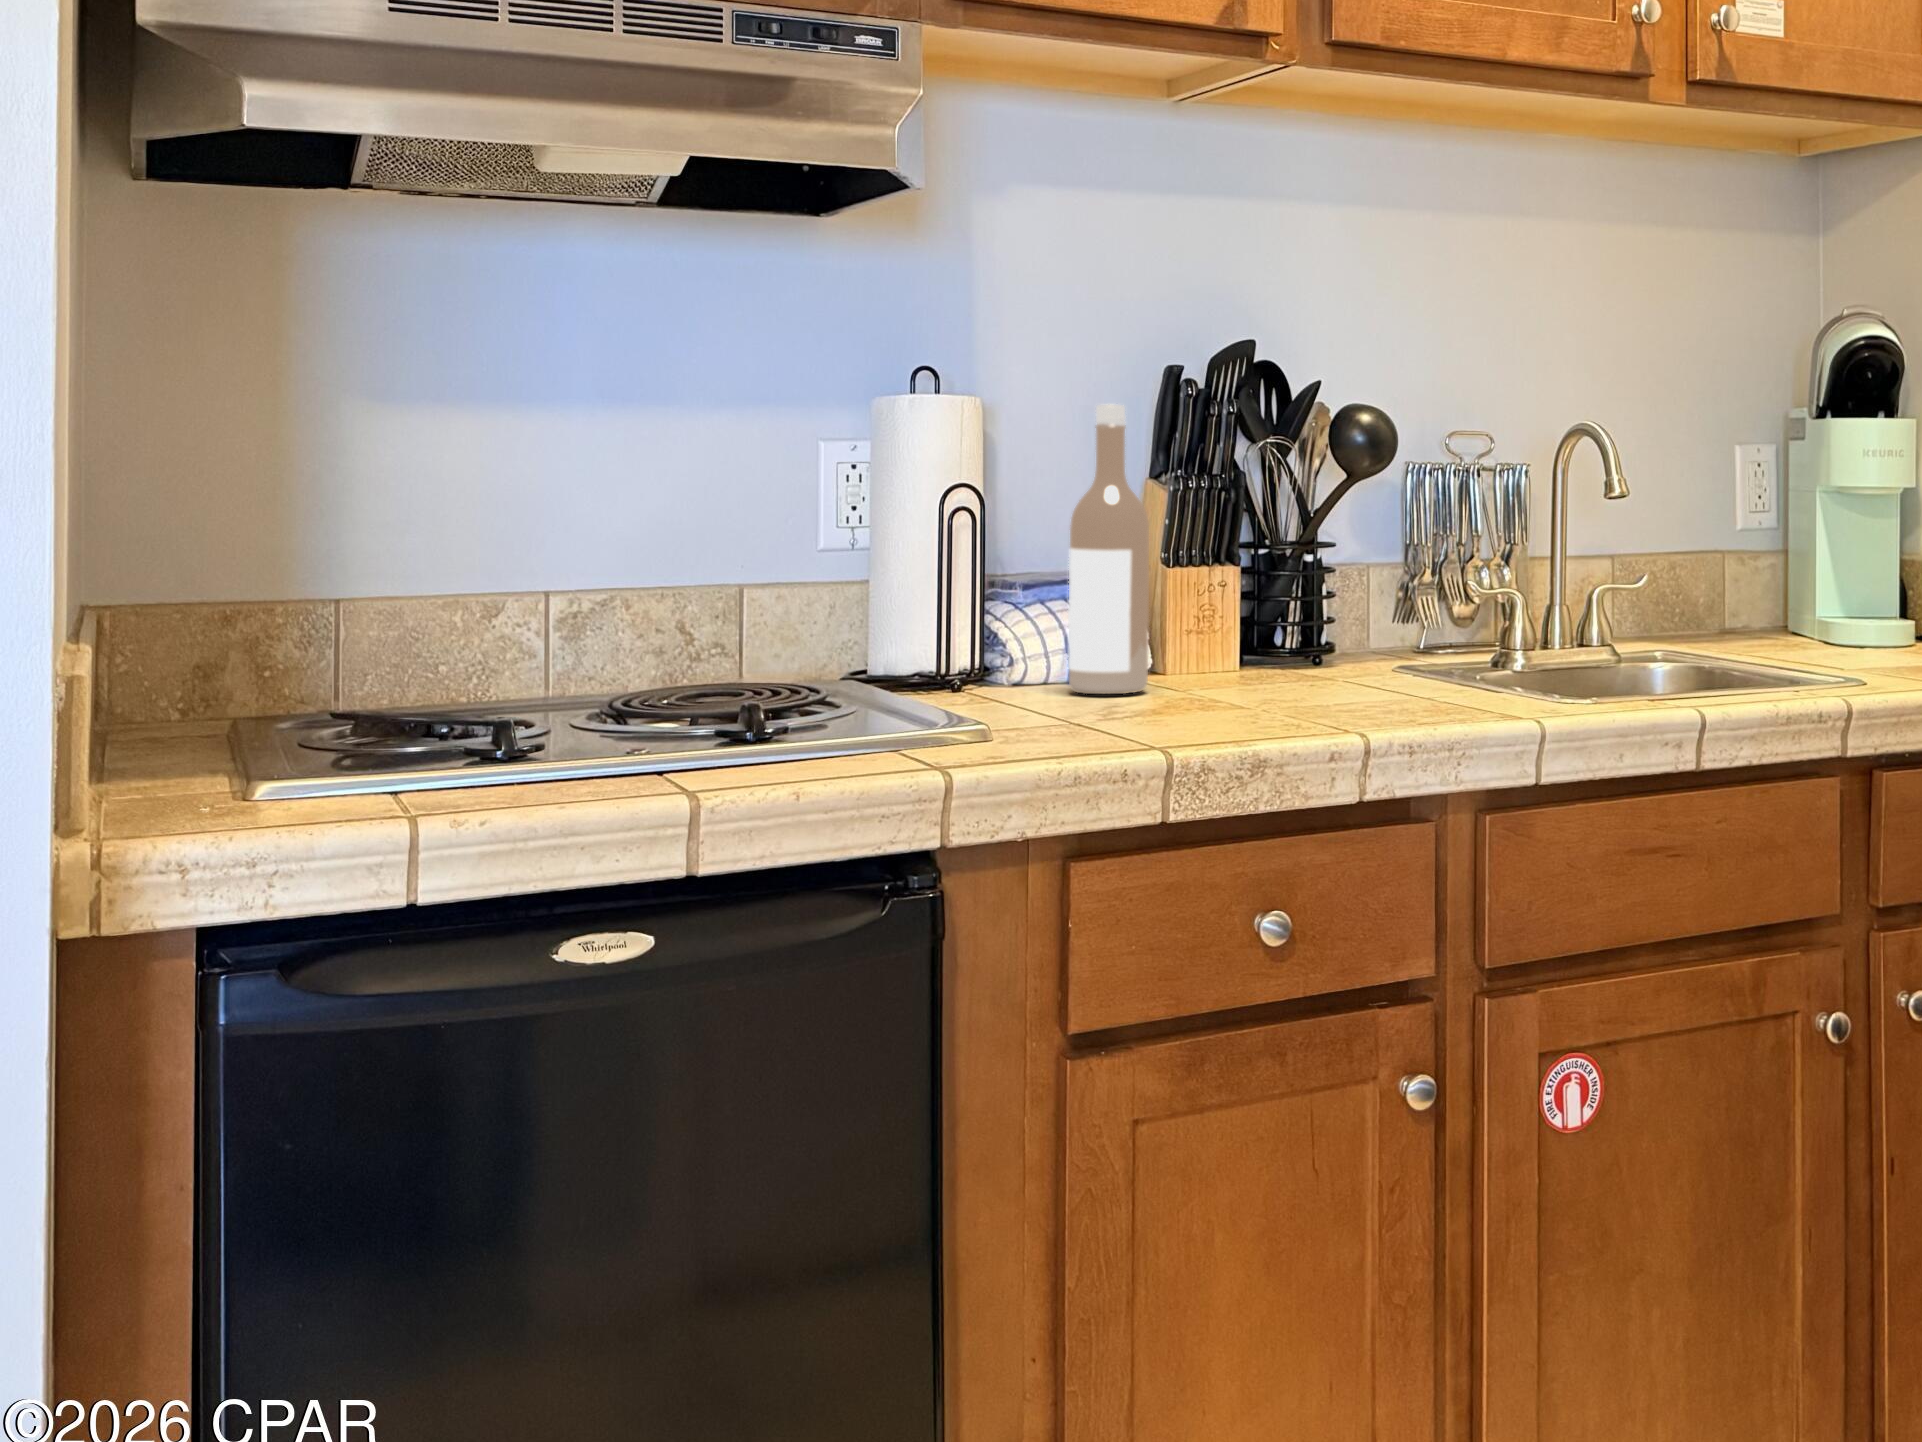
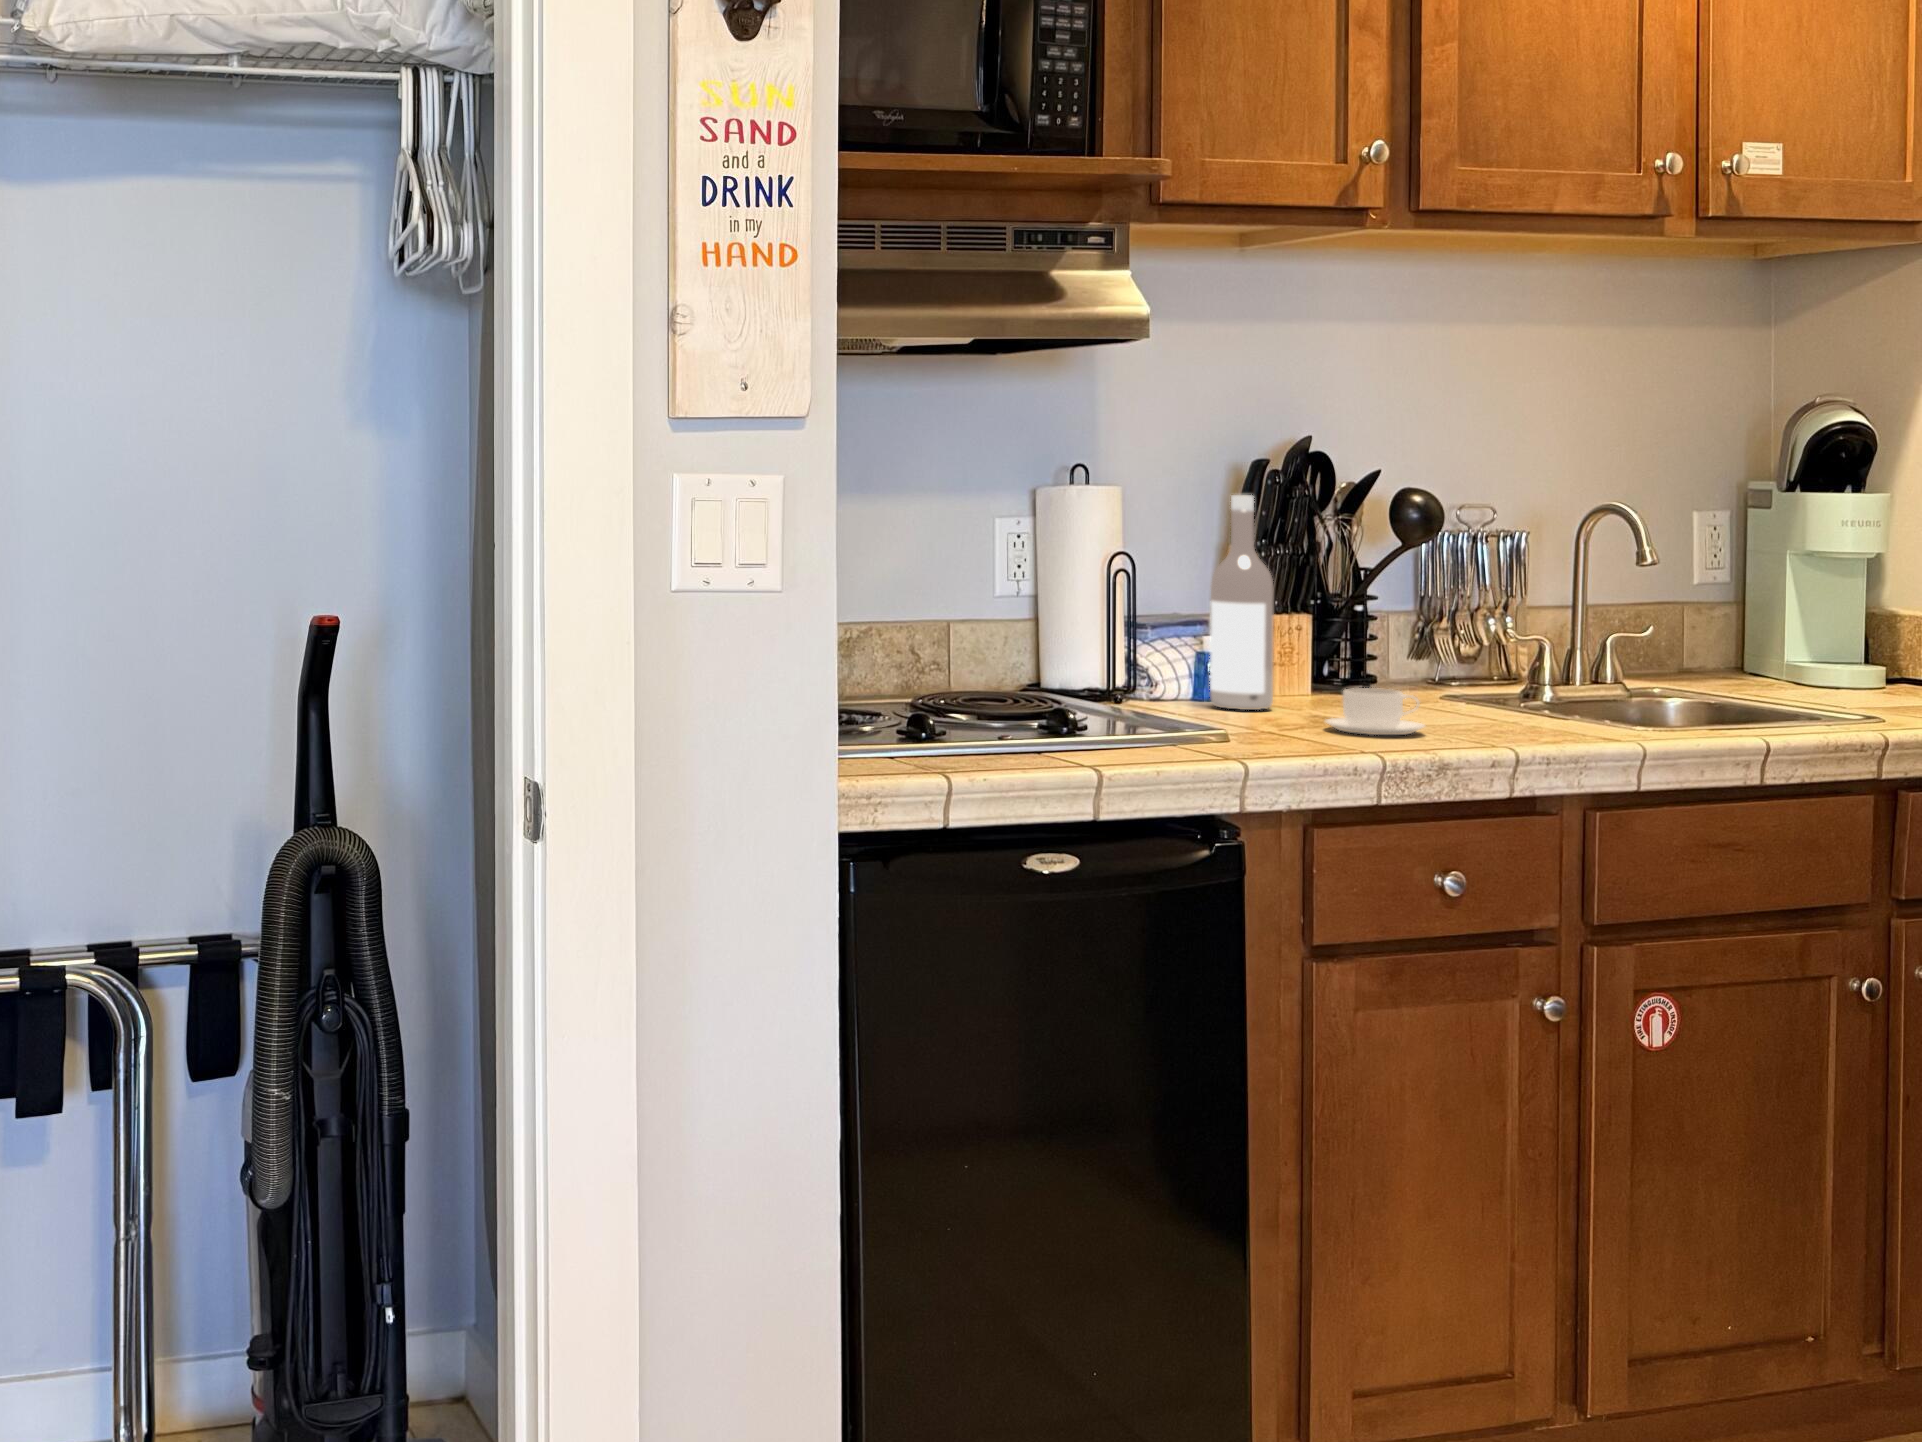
coffee cup: none [1159,661,1287,724] -> present [1326,688,1424,735]

